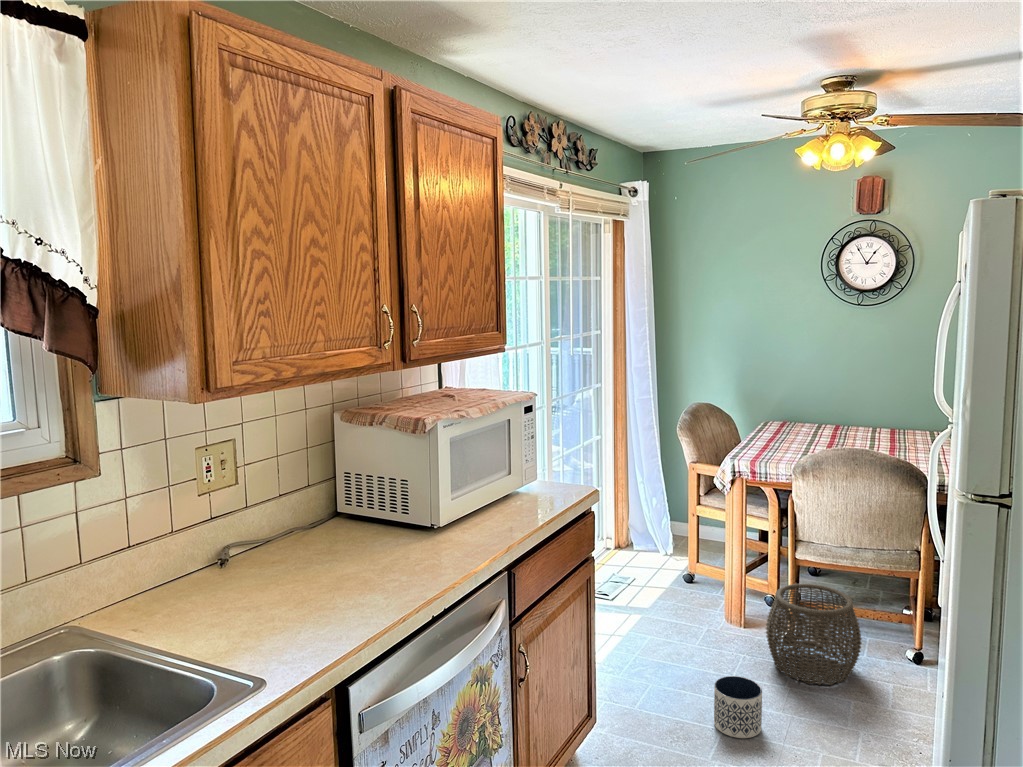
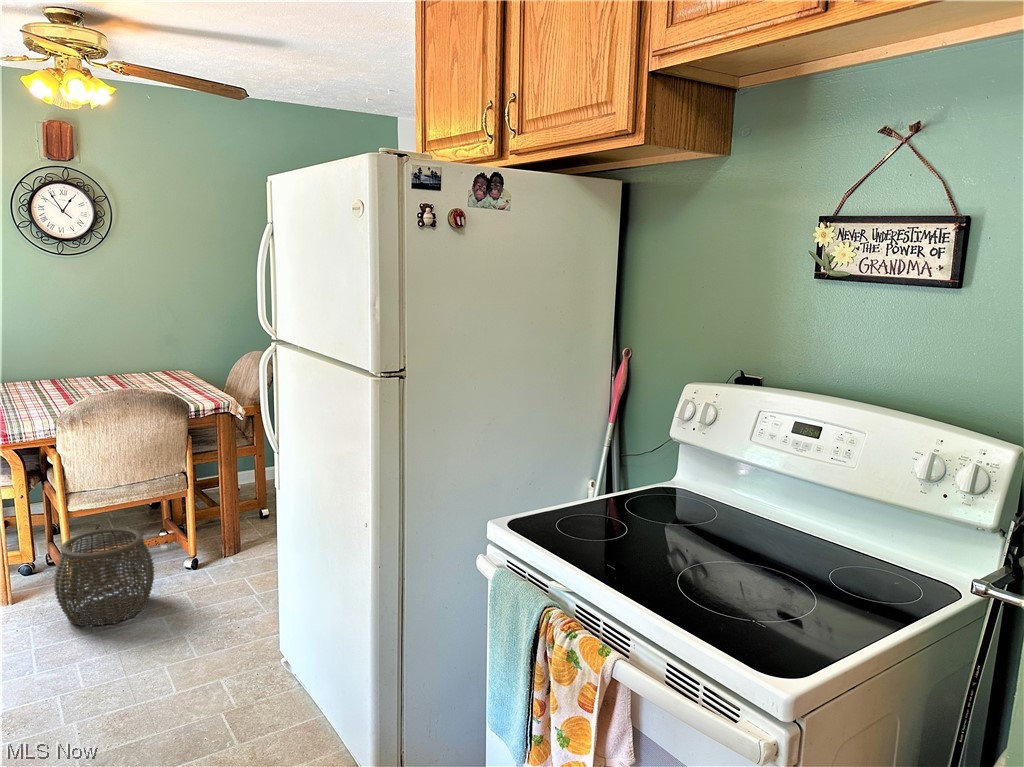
planter: present [714,676,762,738] -> none [36,637,96,702]

